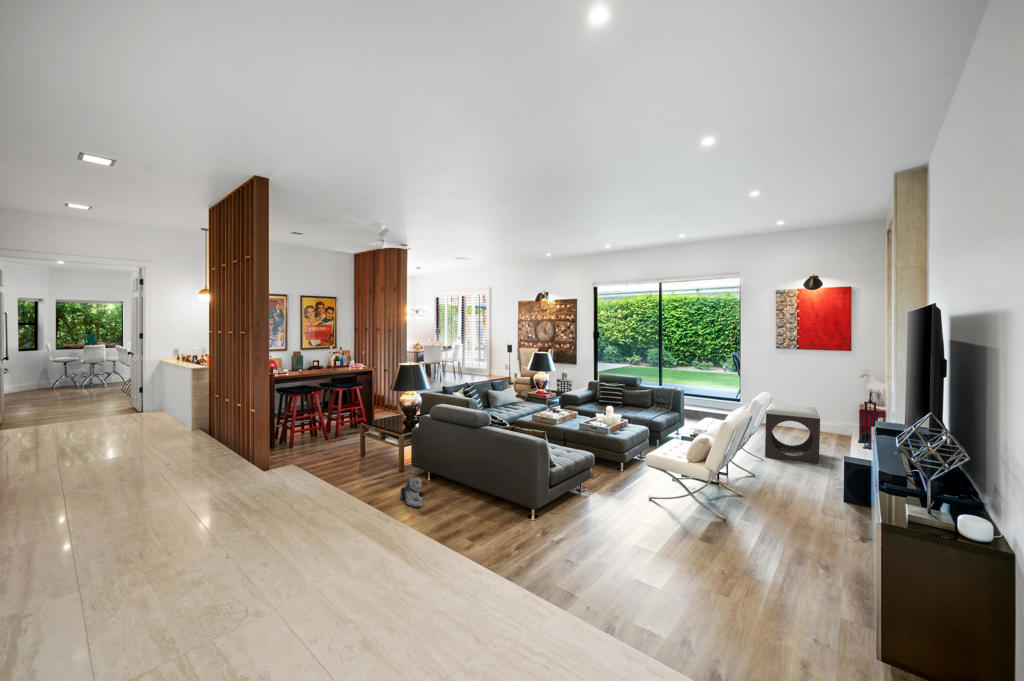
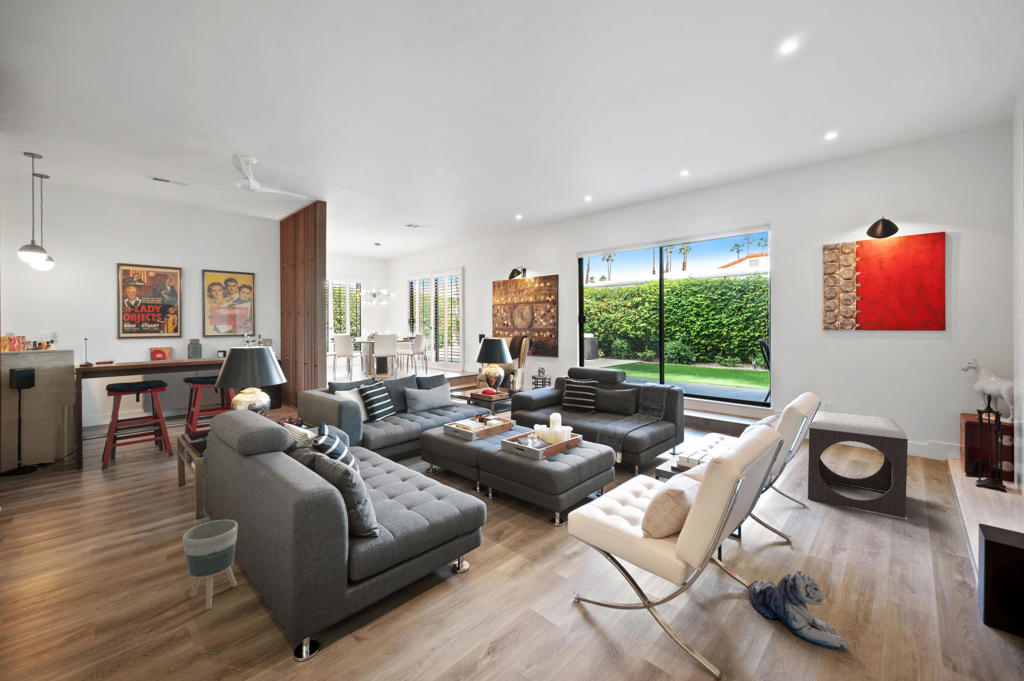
planter: none [449,463,473,507] -> present [183,520,238,609]
plush toy: present [400,477,424,507] -> present [747,572,848,649]

